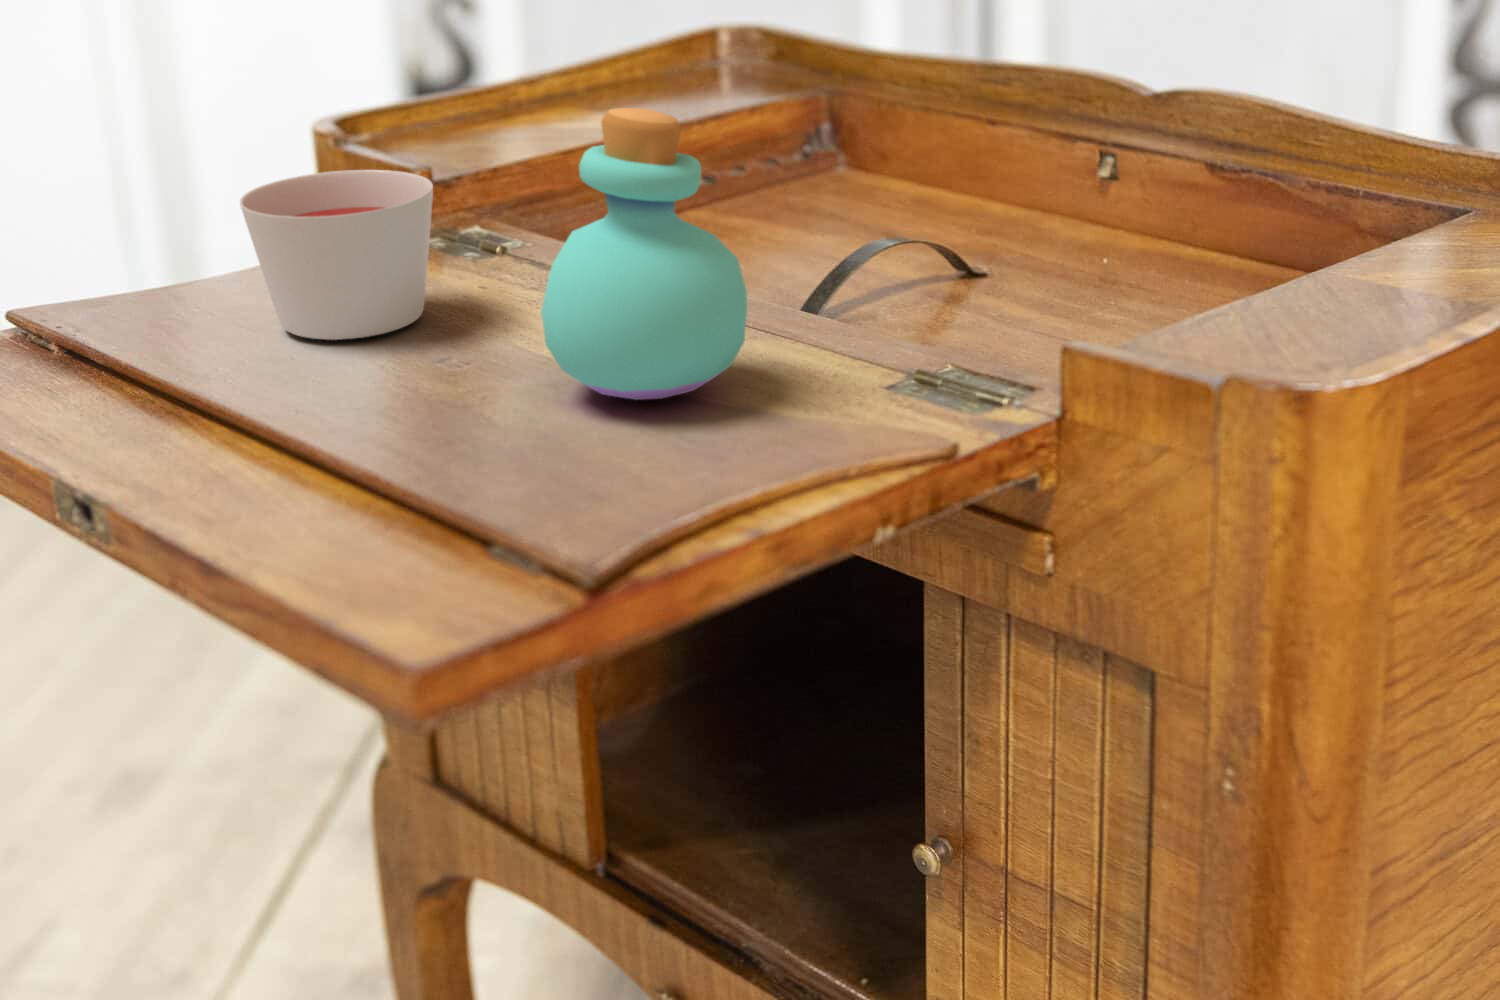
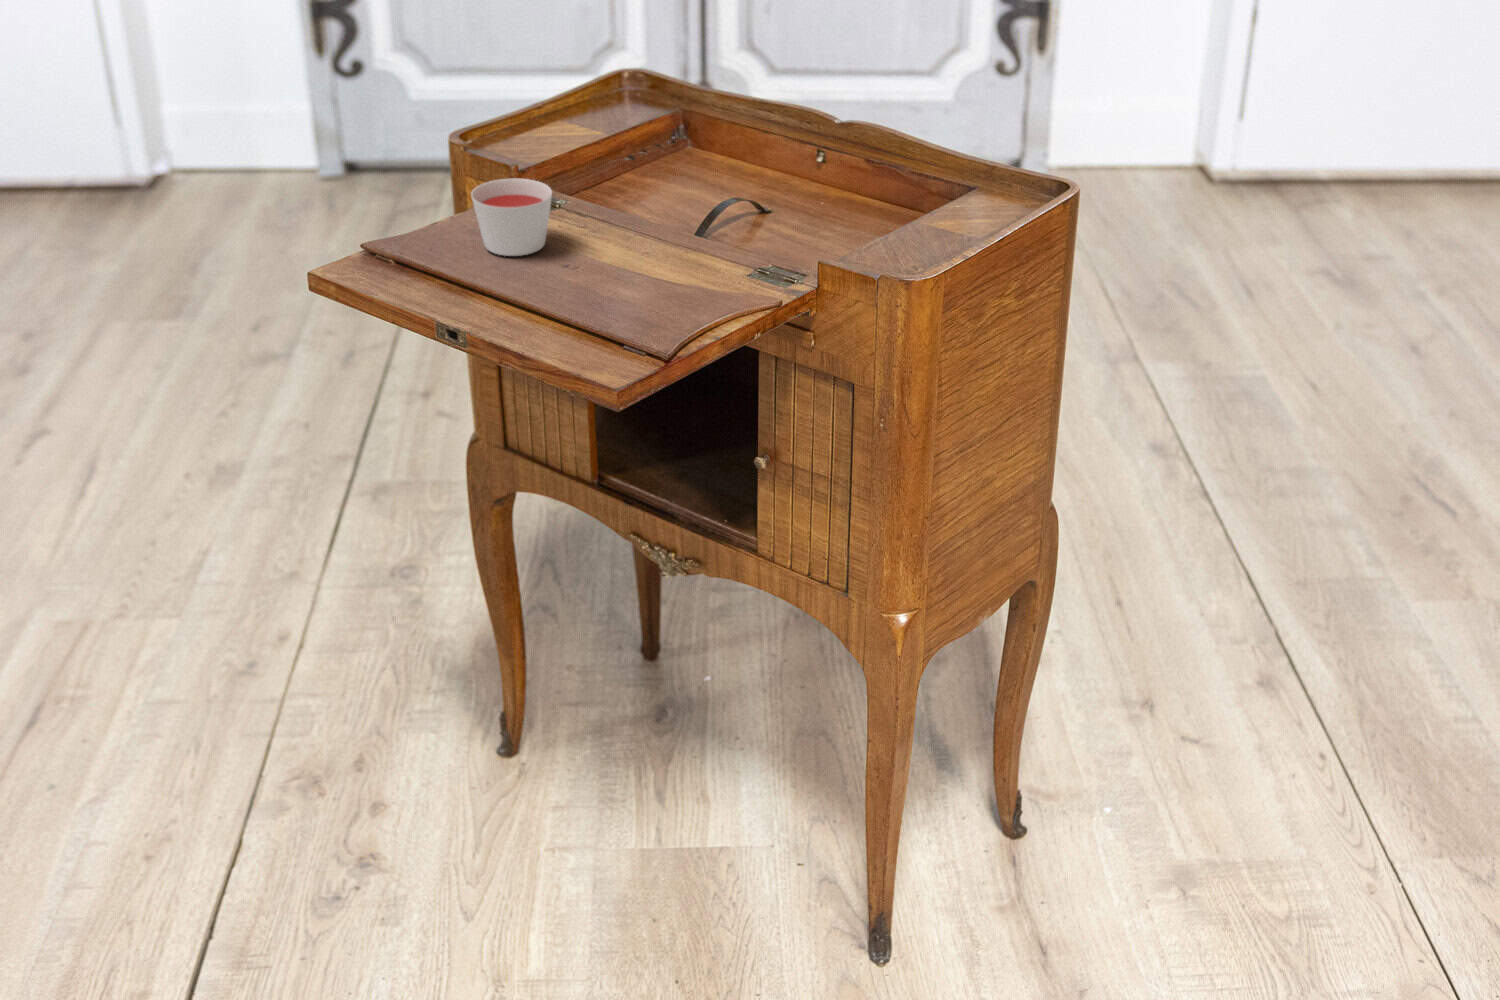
perfume bottle: present [541,108,747,400] -> none [617,171,699,284]

